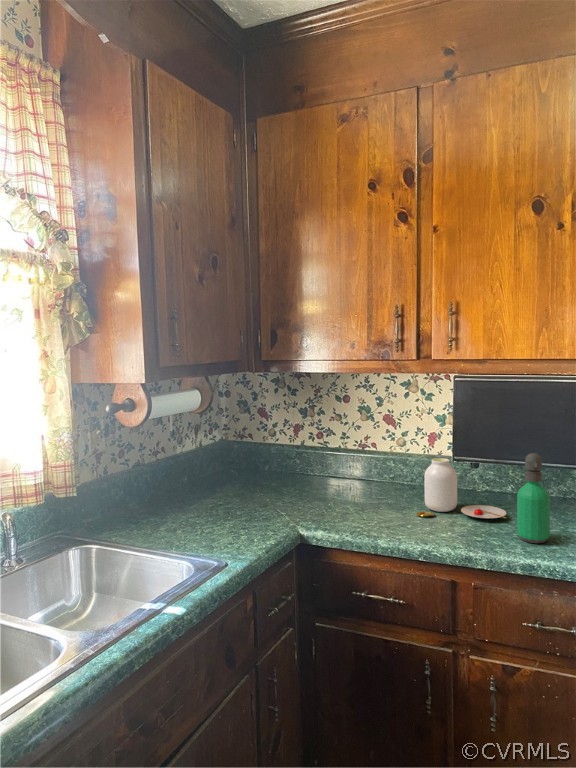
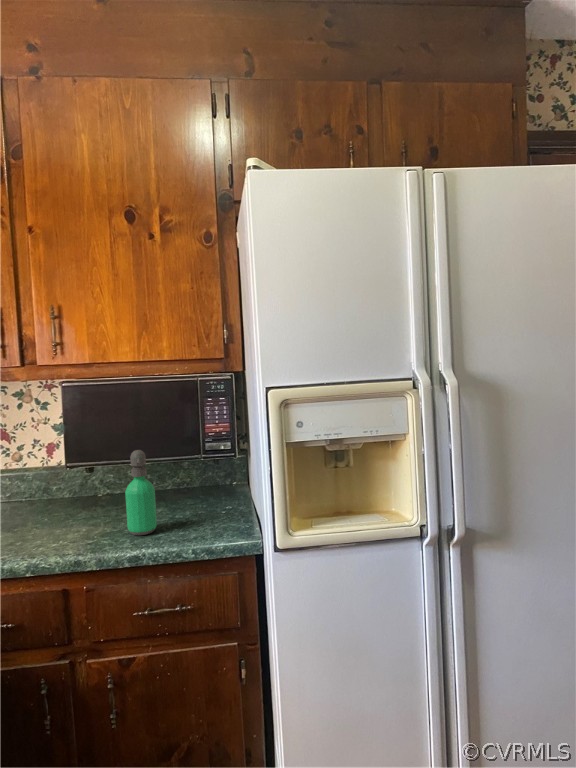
jar: present [417,458,506,518] -> none [29,467,122,532]

